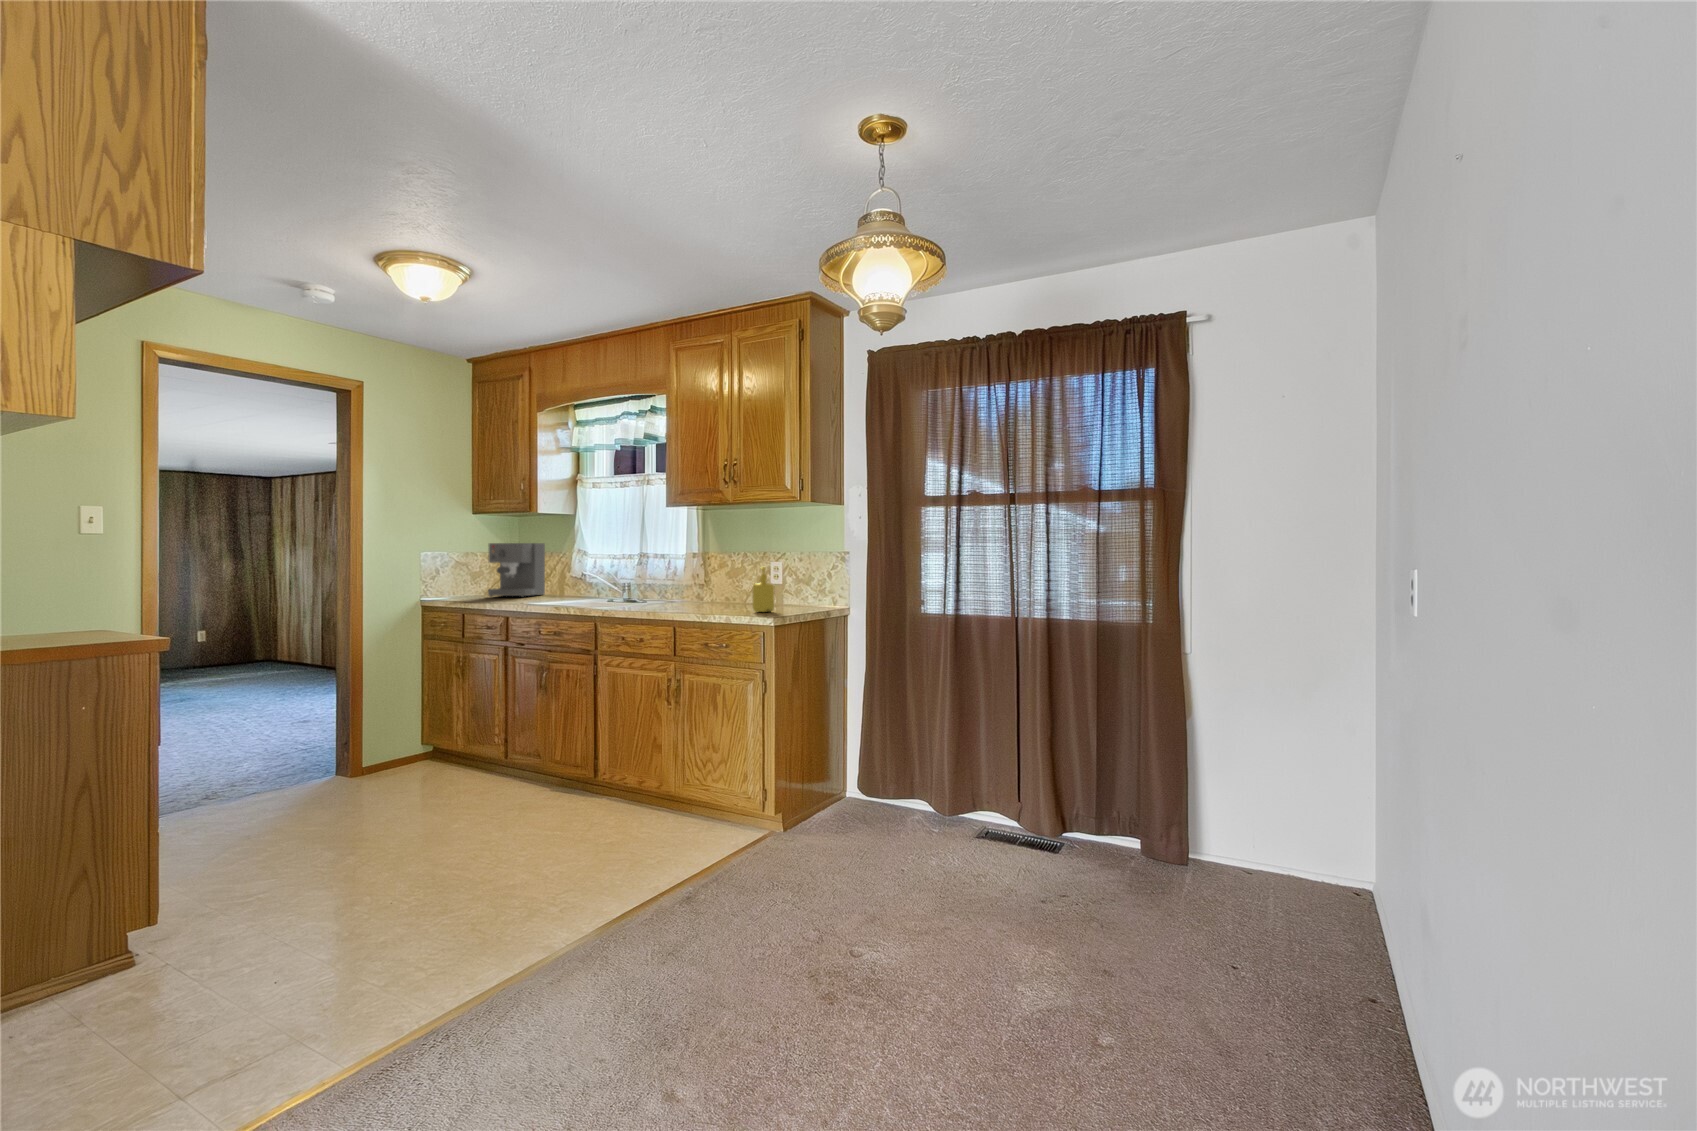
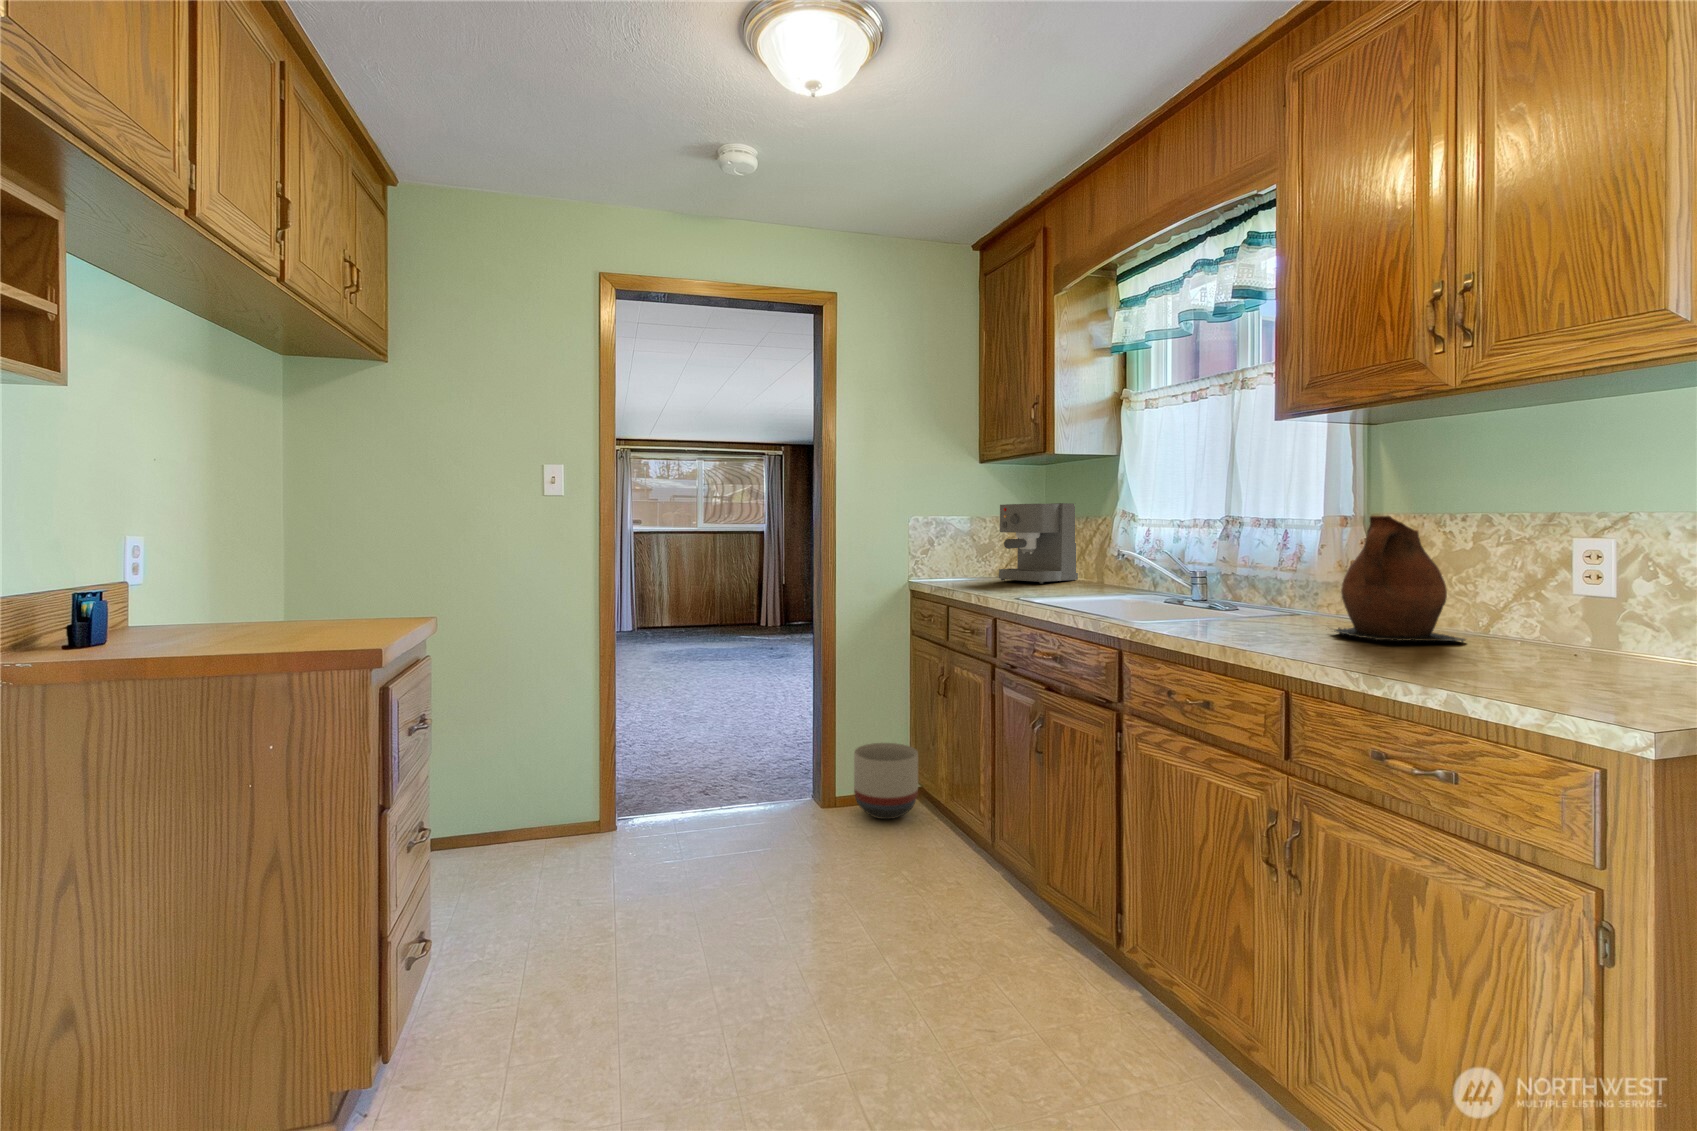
ceramic pitcher: none [688,553,739,606] -> present [1335,516,1465,642]
soap dispenser: present [752,567,774,612] -> none [1533,554,1623,688]
planter: none [383,720,437,774] -> present [854,743,918,819]

